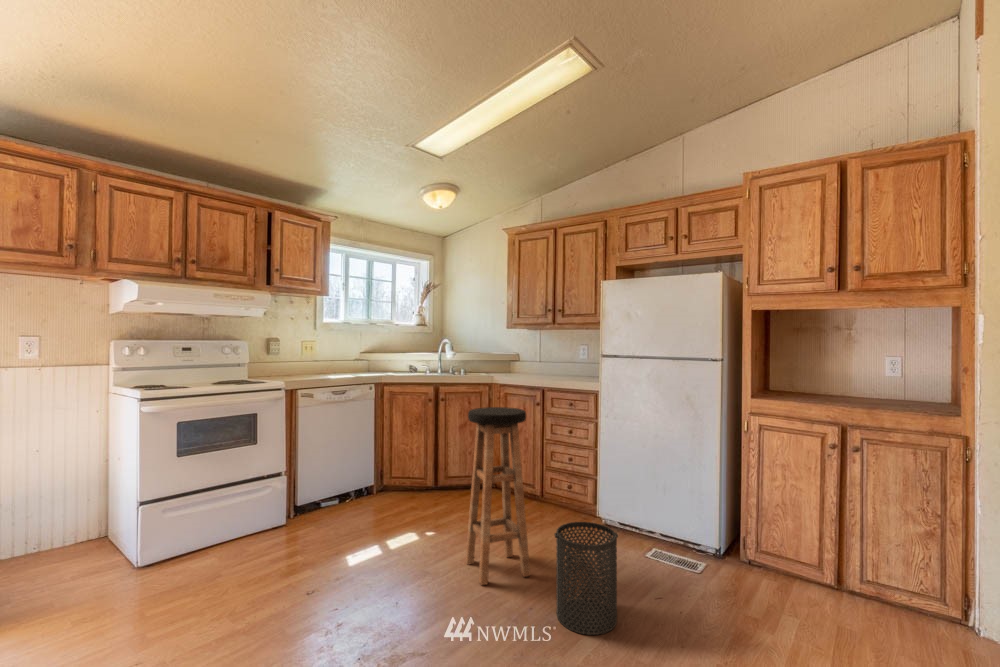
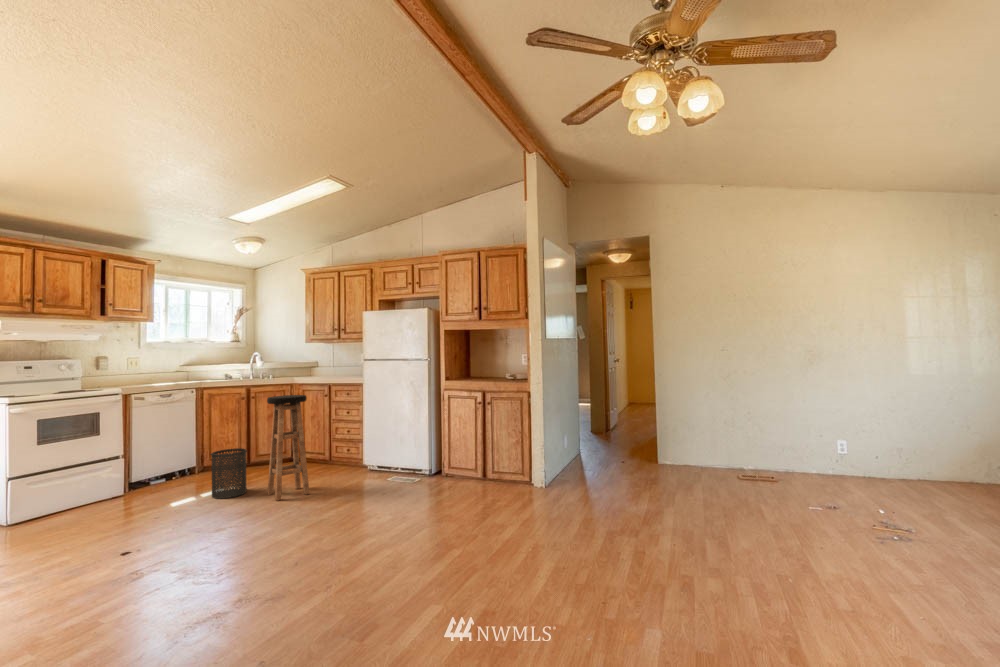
trash can: present [555,522,618,635] -> present [211,448,247,499]

